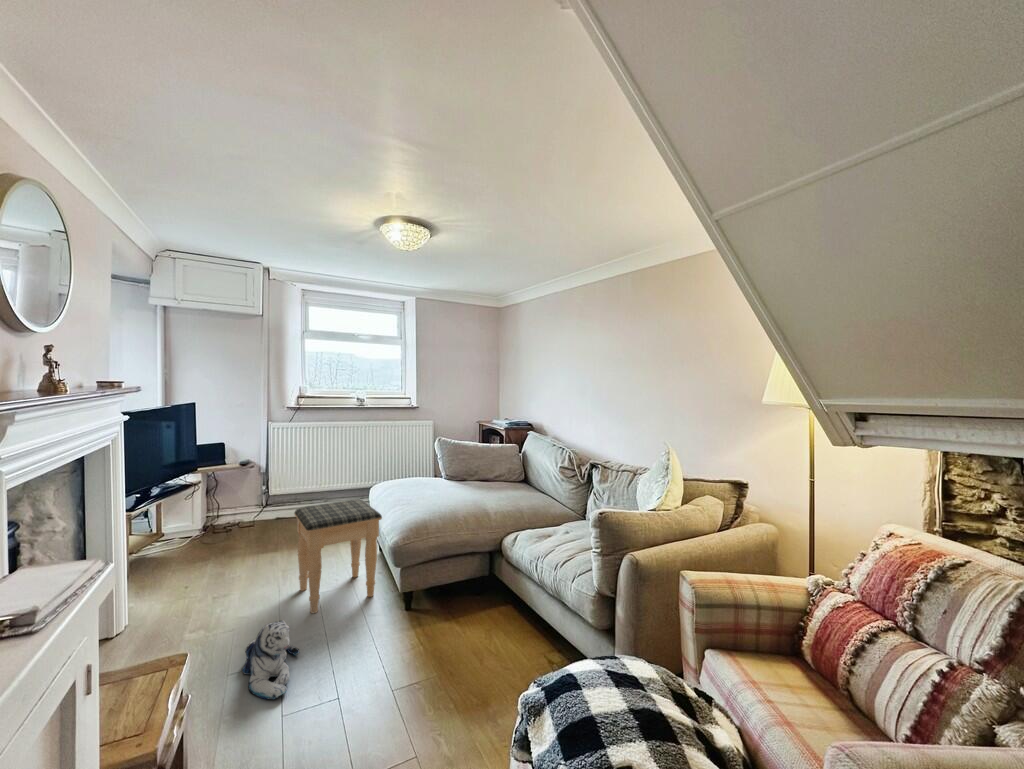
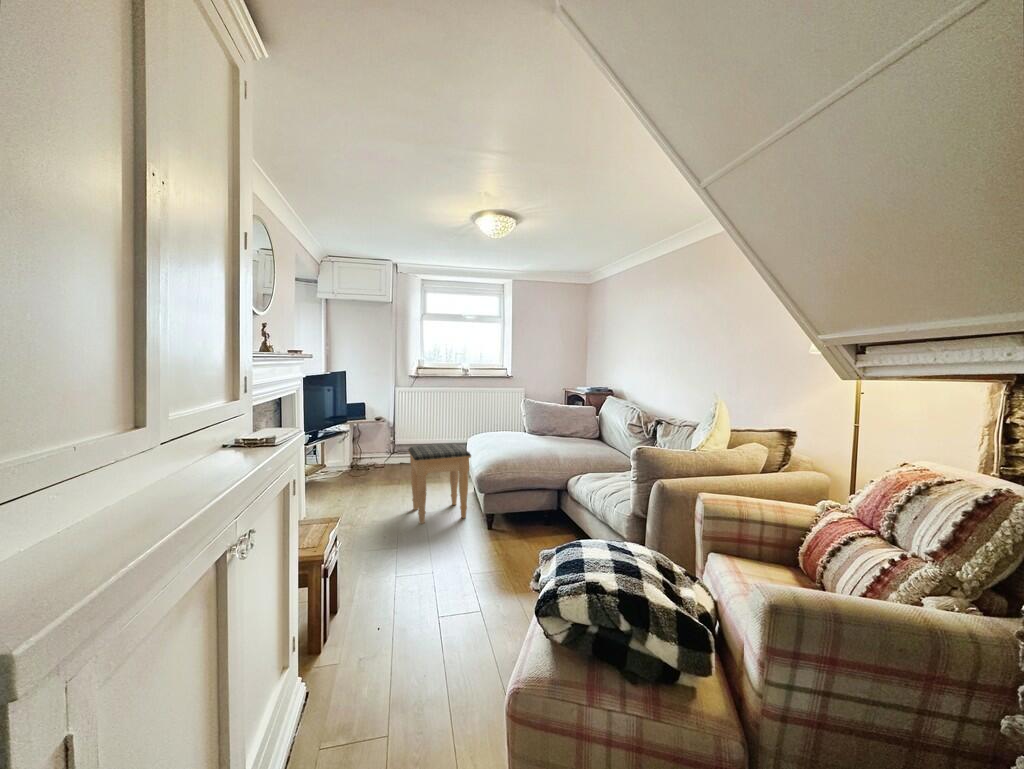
plush toy: present [242,621,299,700] -> none [371,518,410,568]

